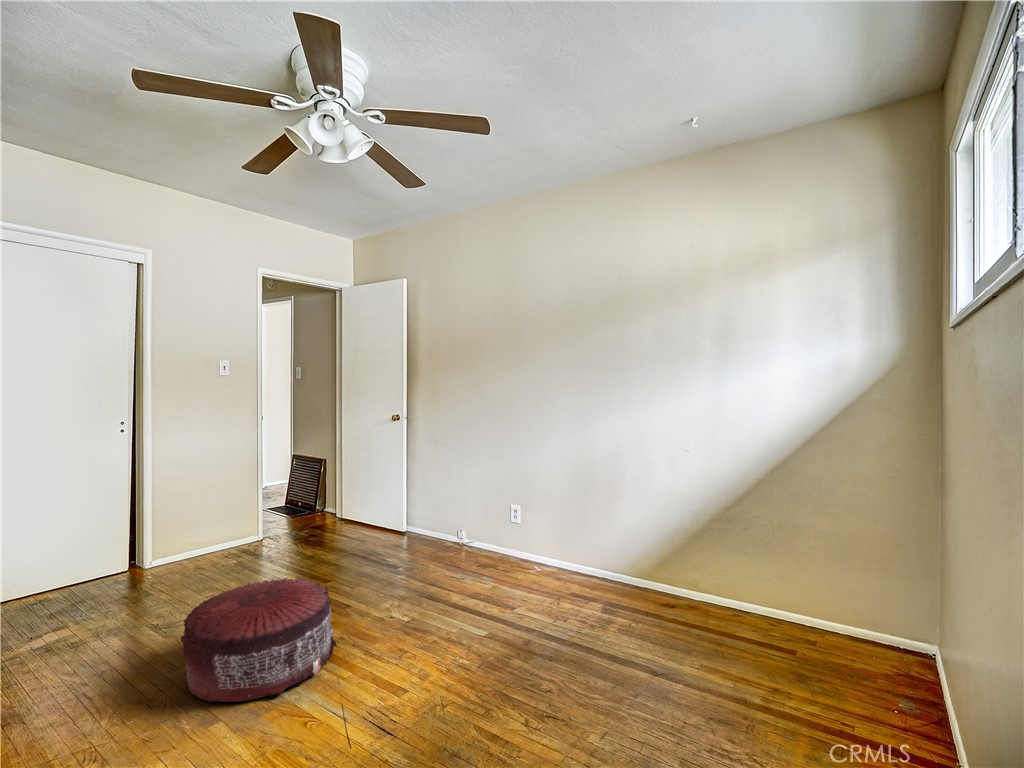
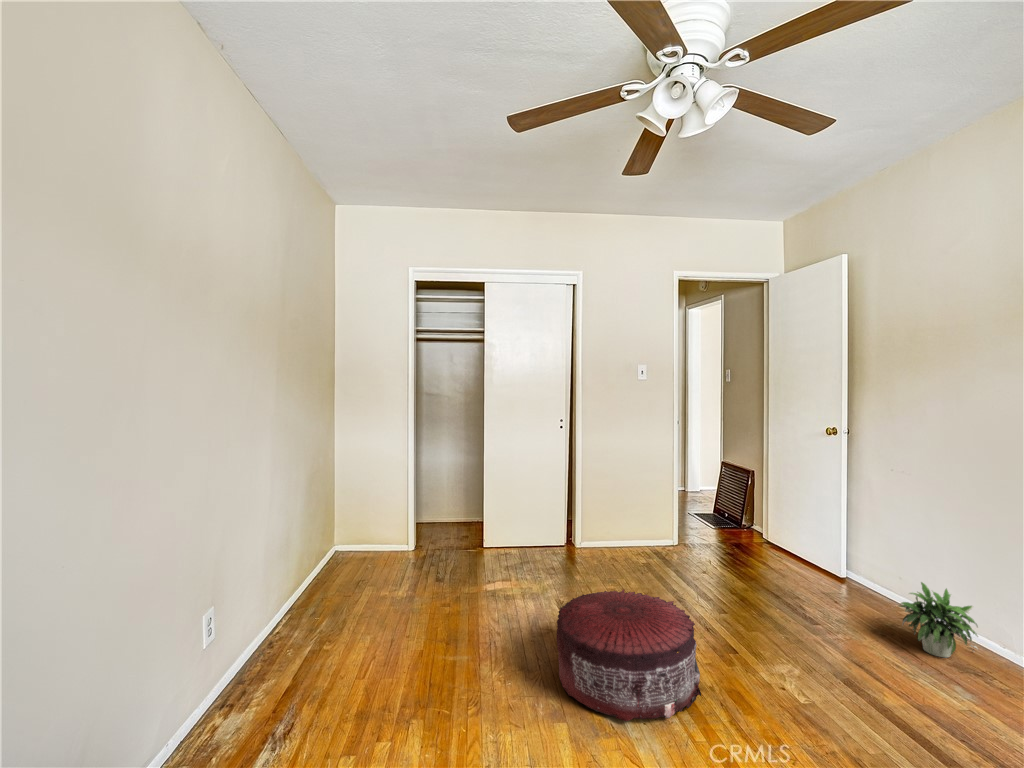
potted plant: none [448,515,490,561] -> present [899,582,978,658]

